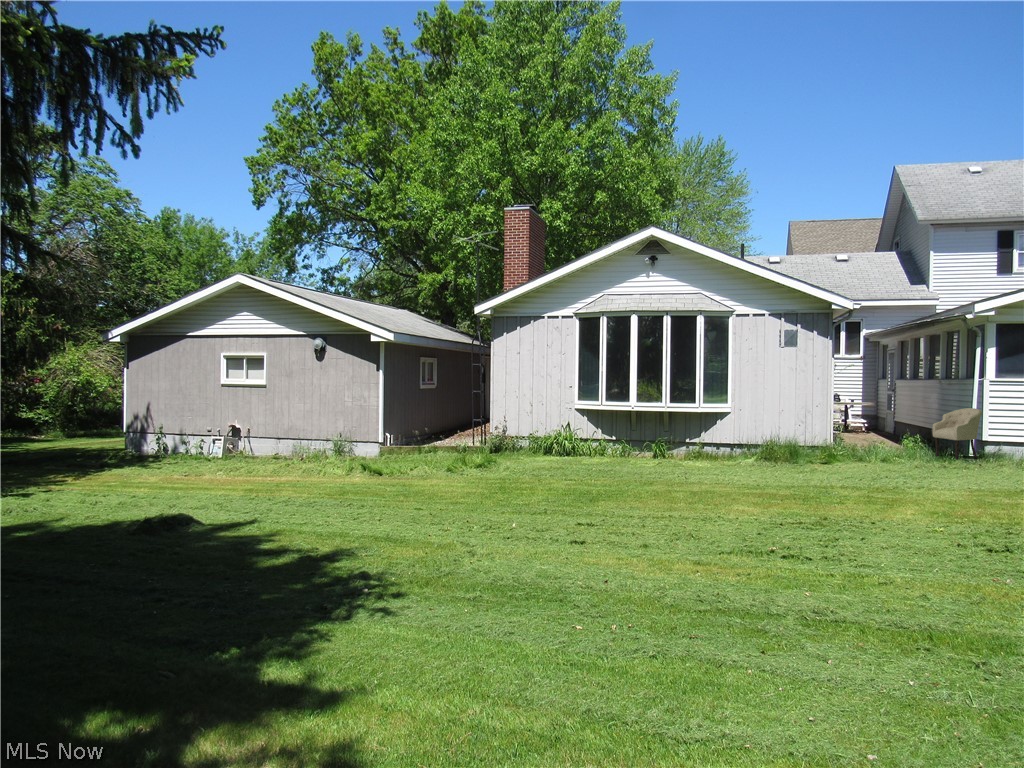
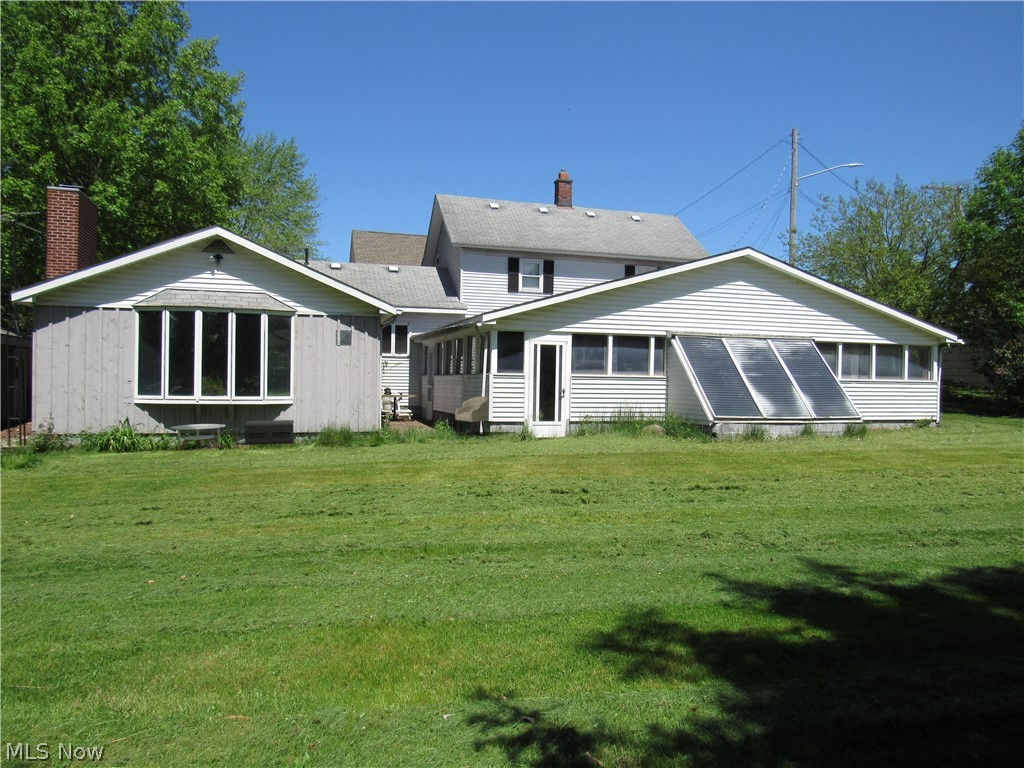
storage bench: none [679,431,731,457] -> present [244,420,294,445]
round table: none [607,432,660,458] -> present [171,424,226,450]

